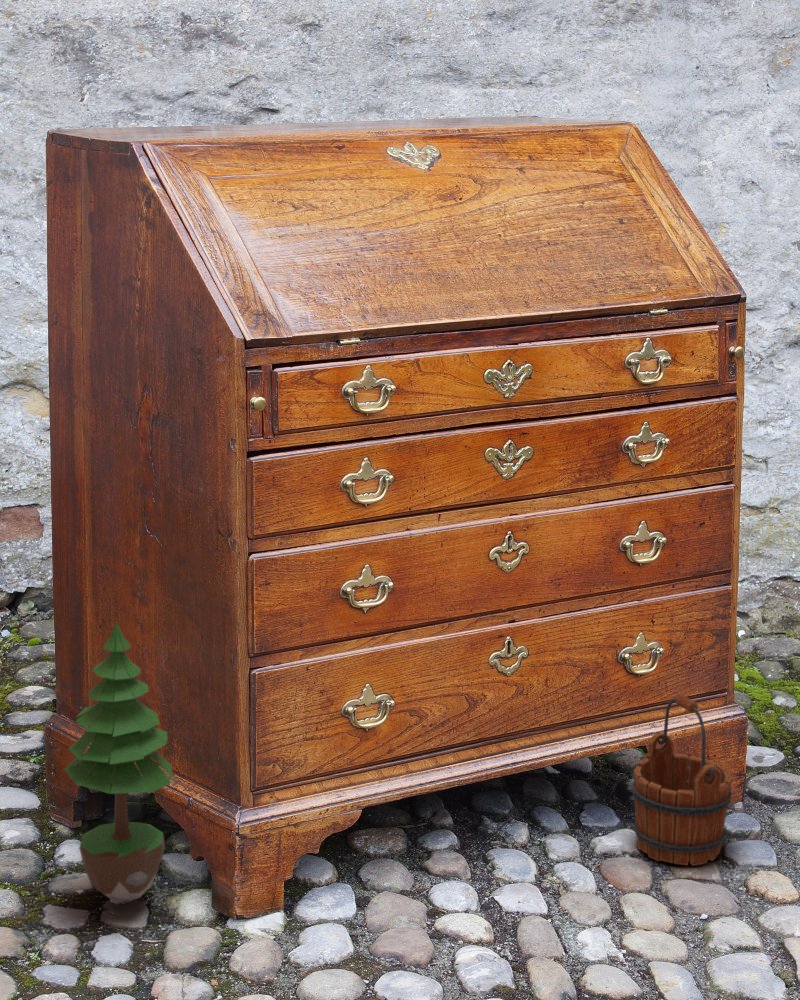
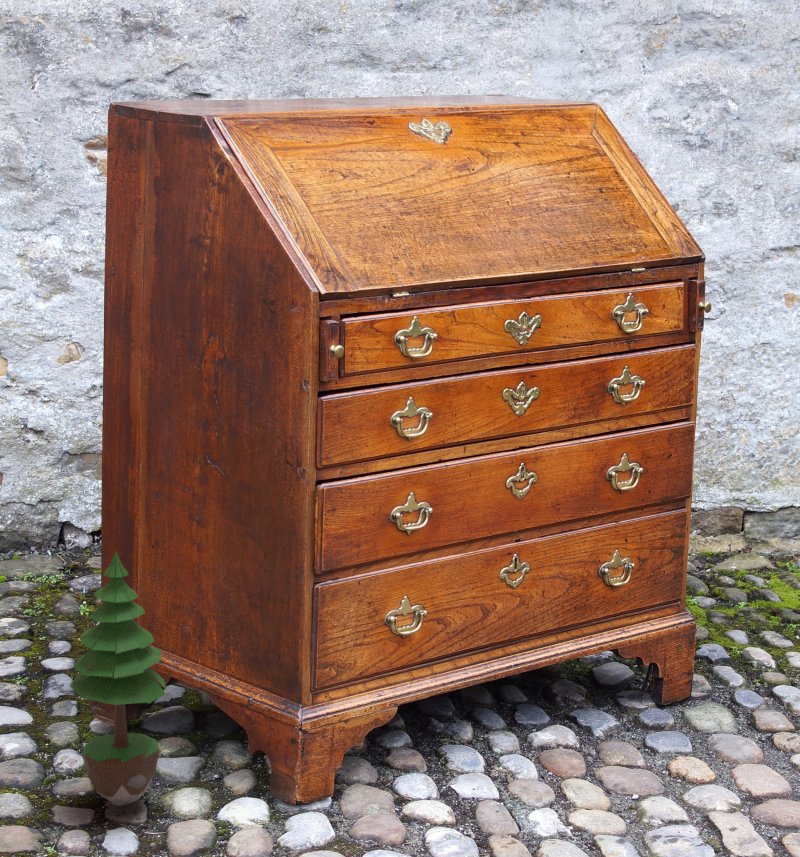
wooden bucket: present [632,694,732,866] -> none [563,602,650,752]

